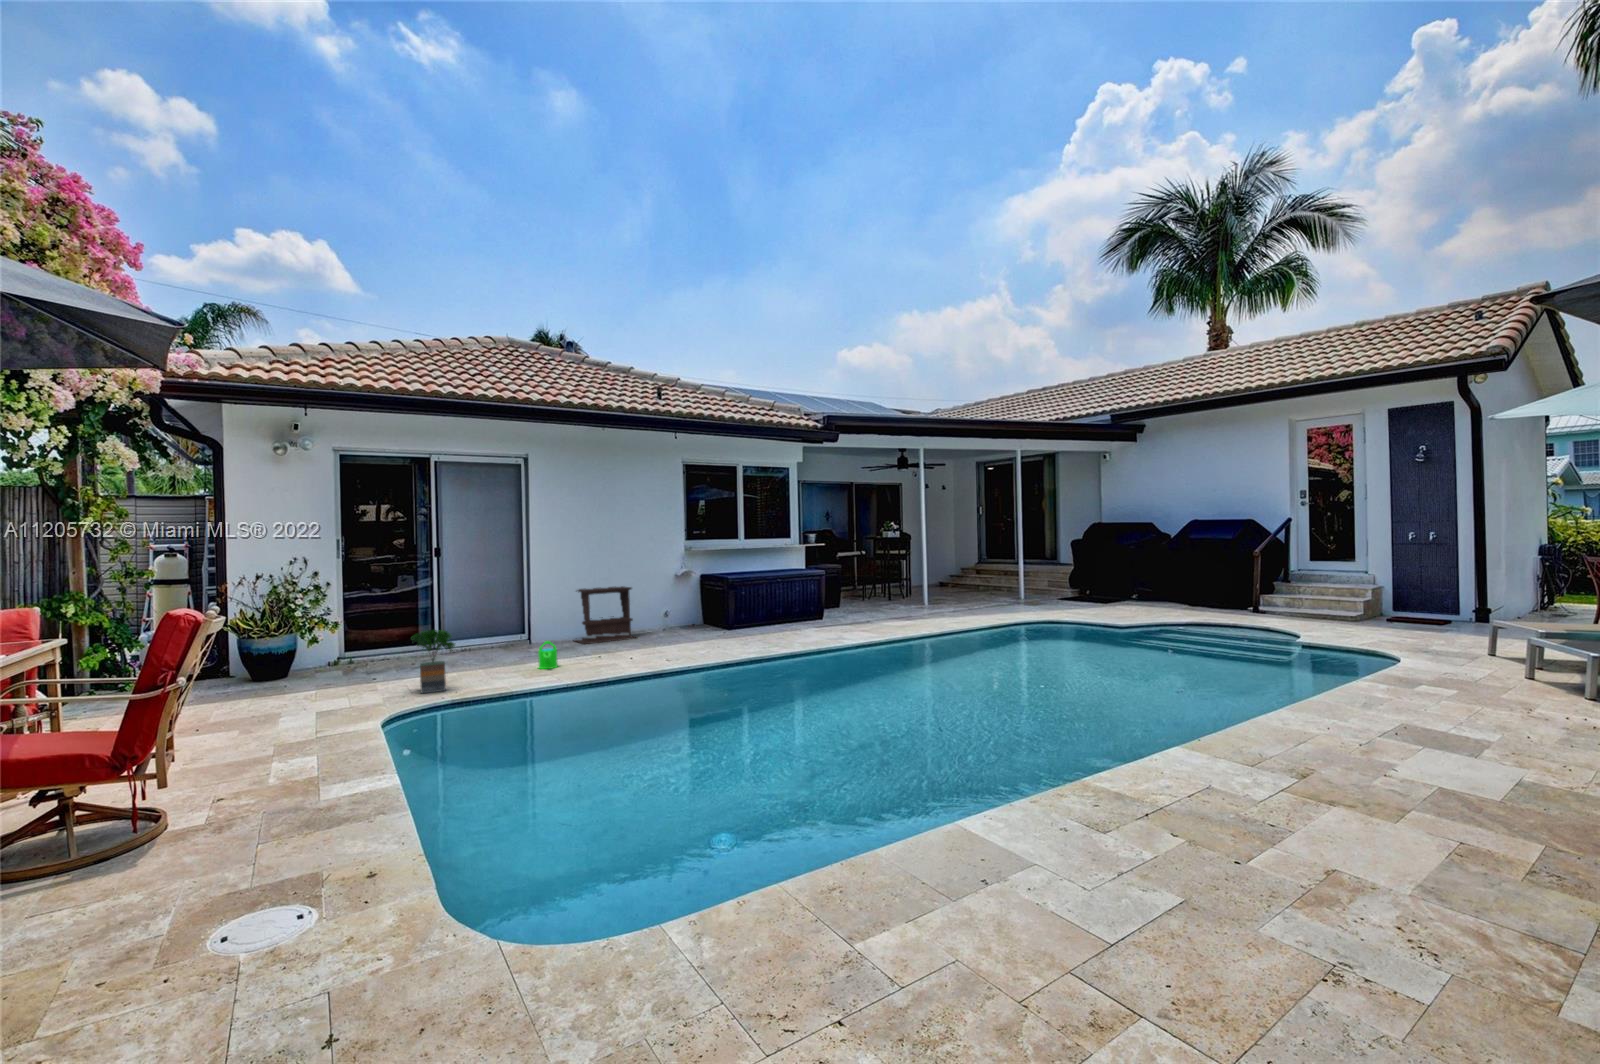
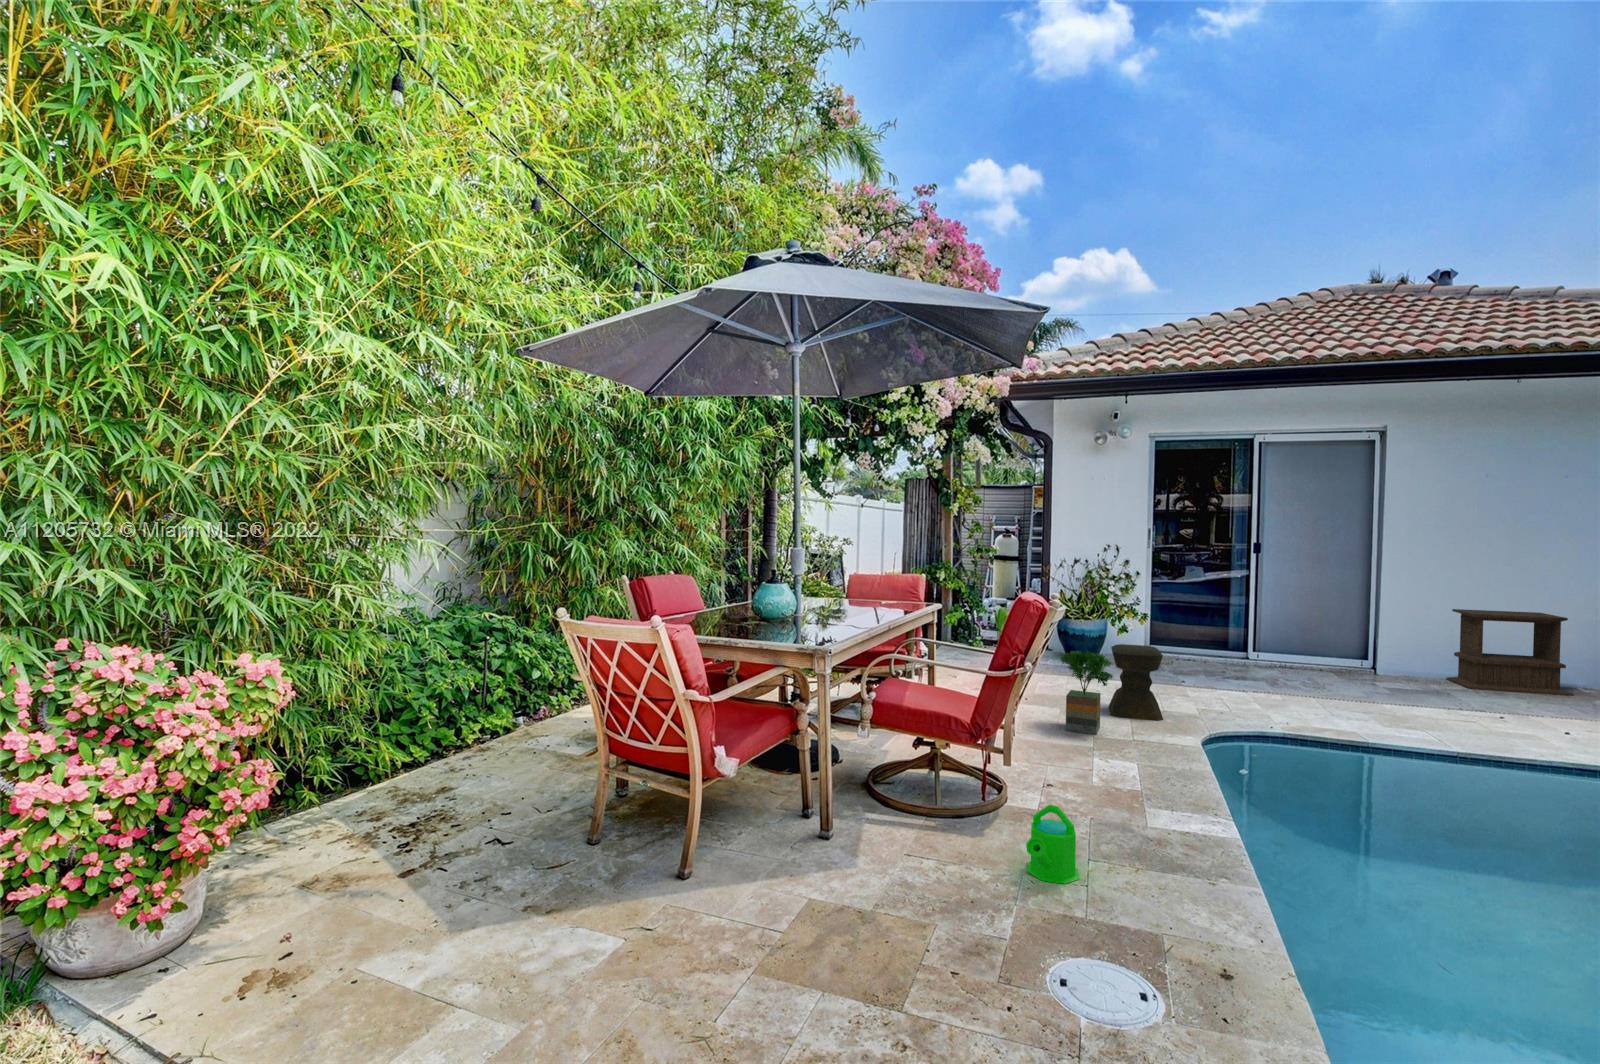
potted tree: present [412,630,455,693] -> present [1060,650,1113,734]
watering can: present [538,641,558,669] -> present [1026,804,1079,884]
stool: none [294,645,348,716] -> present [1109,644,1163,721]

